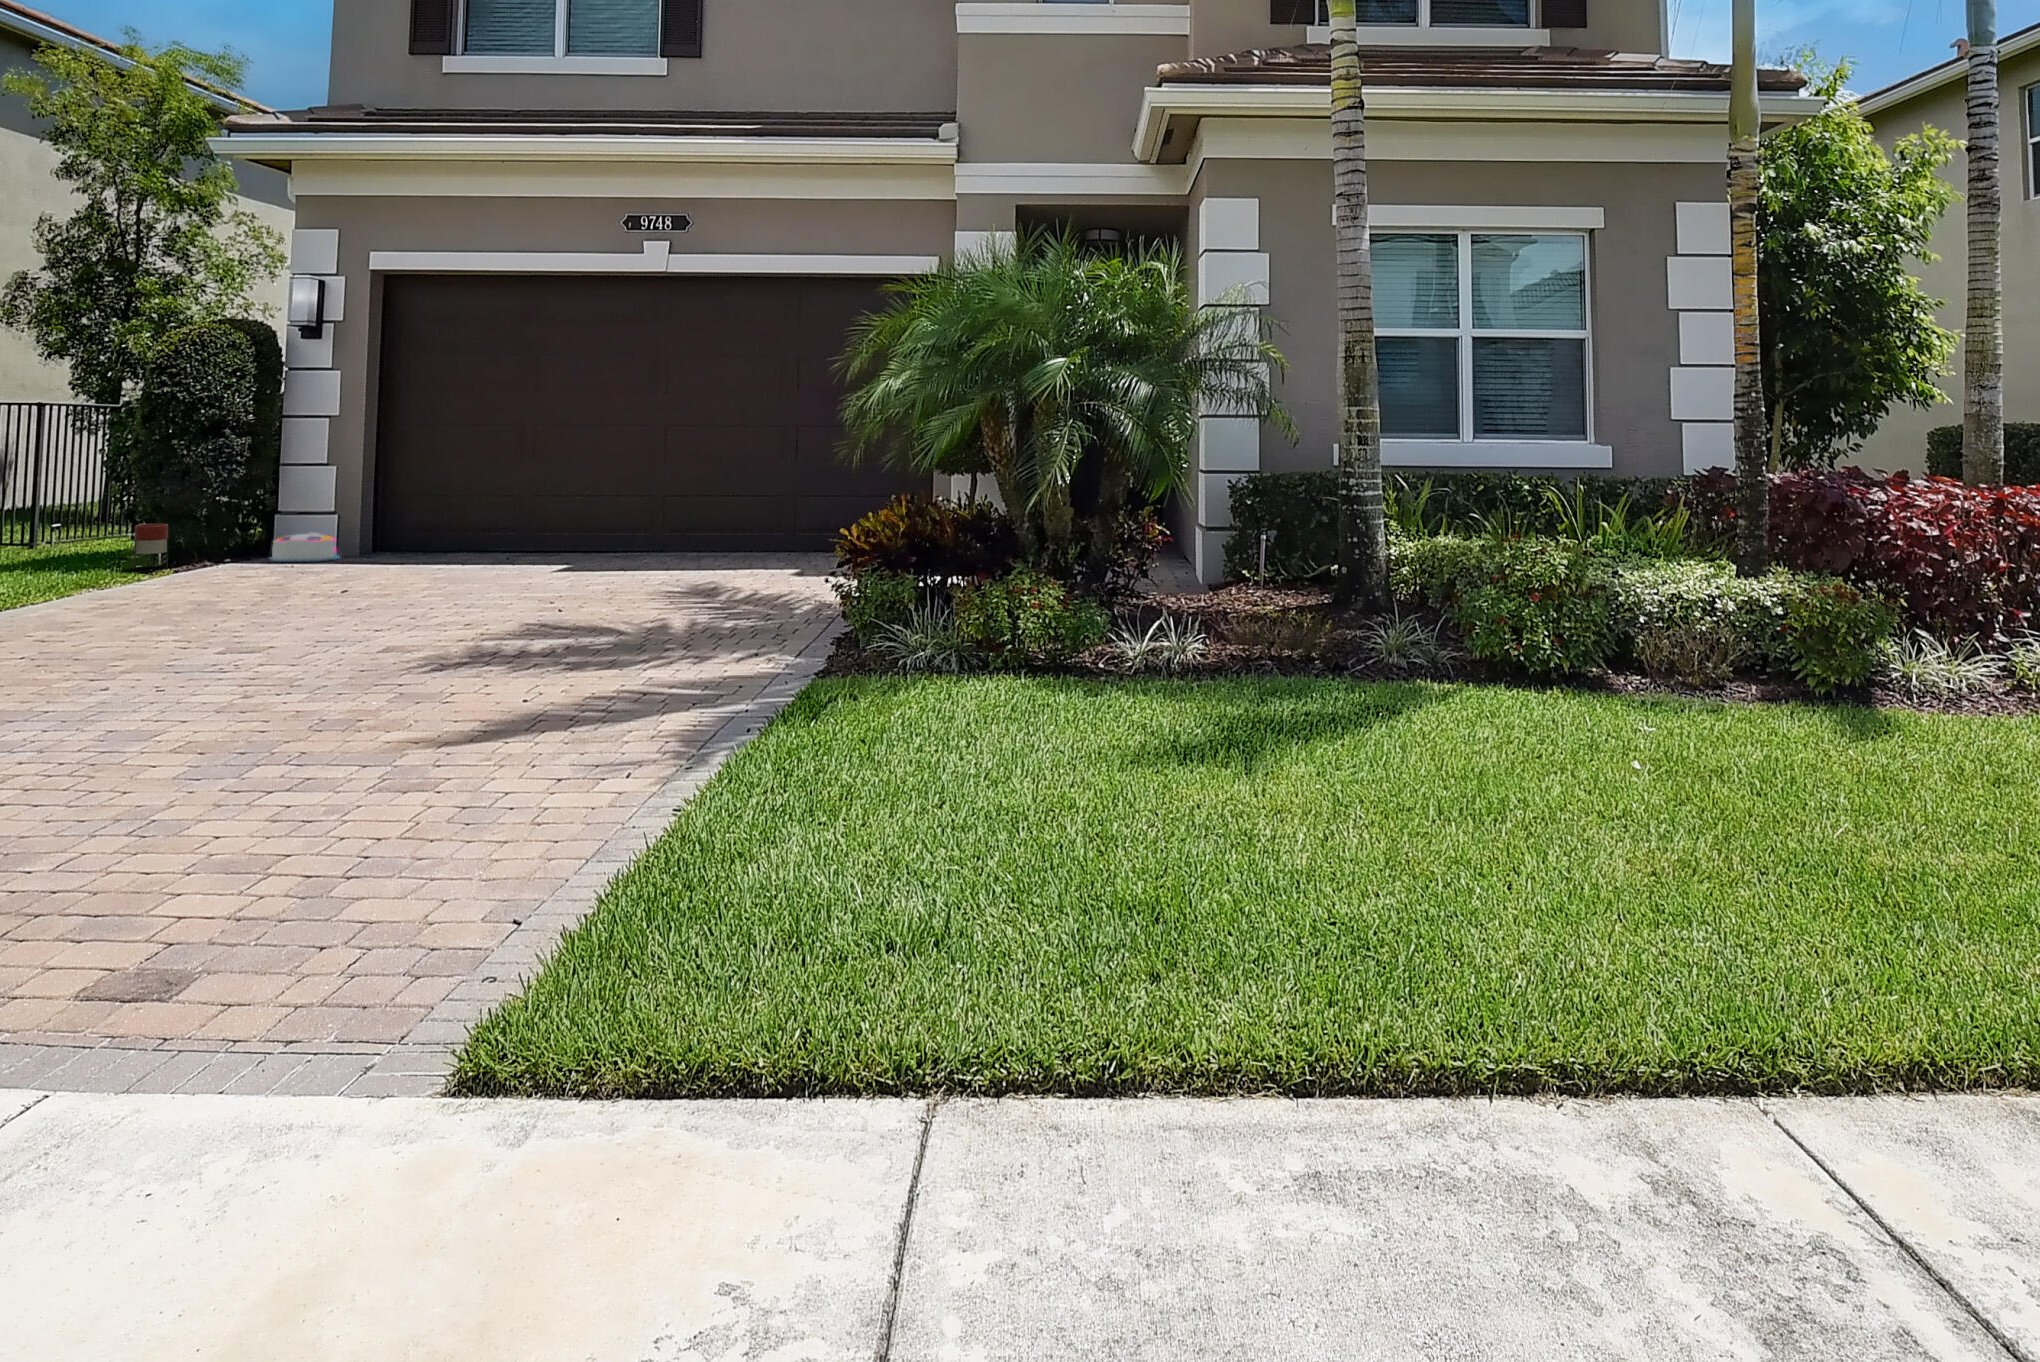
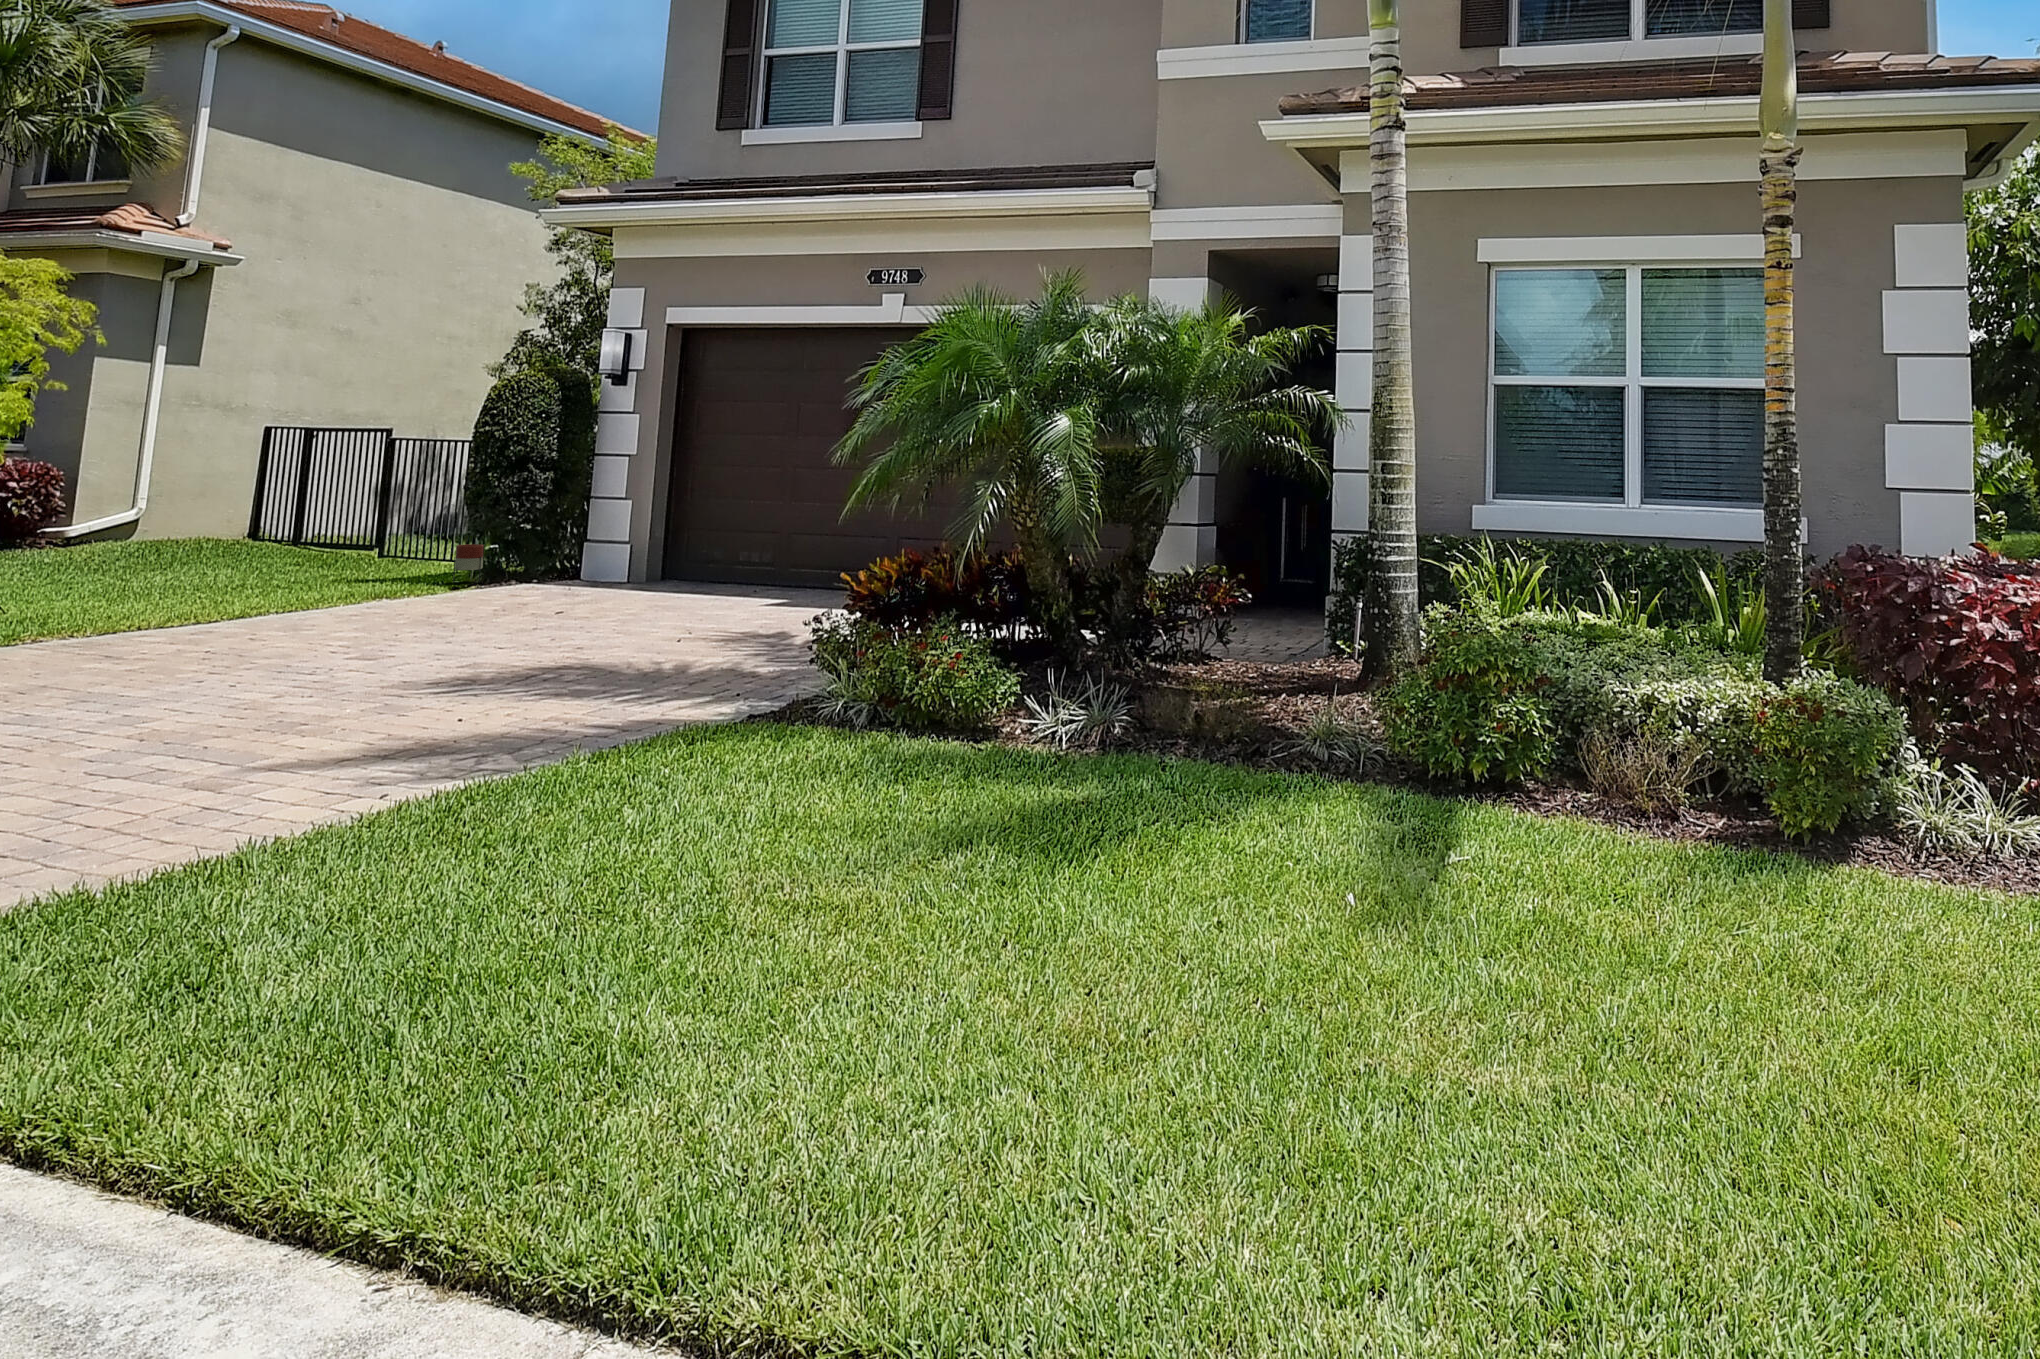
storage bin: present [271,533,340,562] -> none [563,558,623,584]

